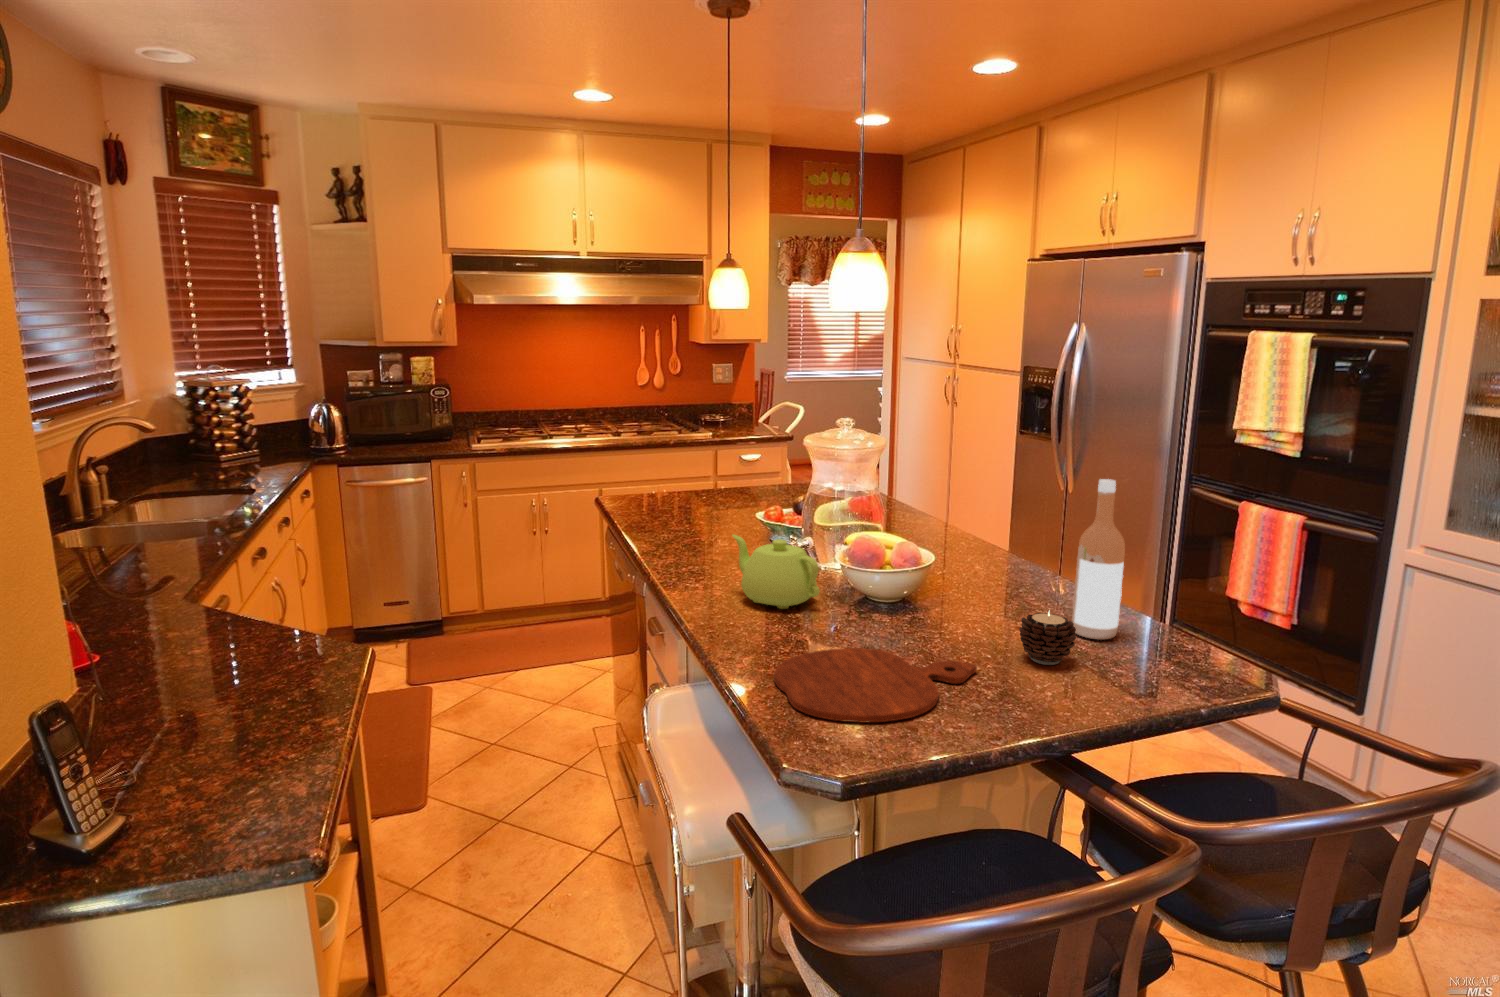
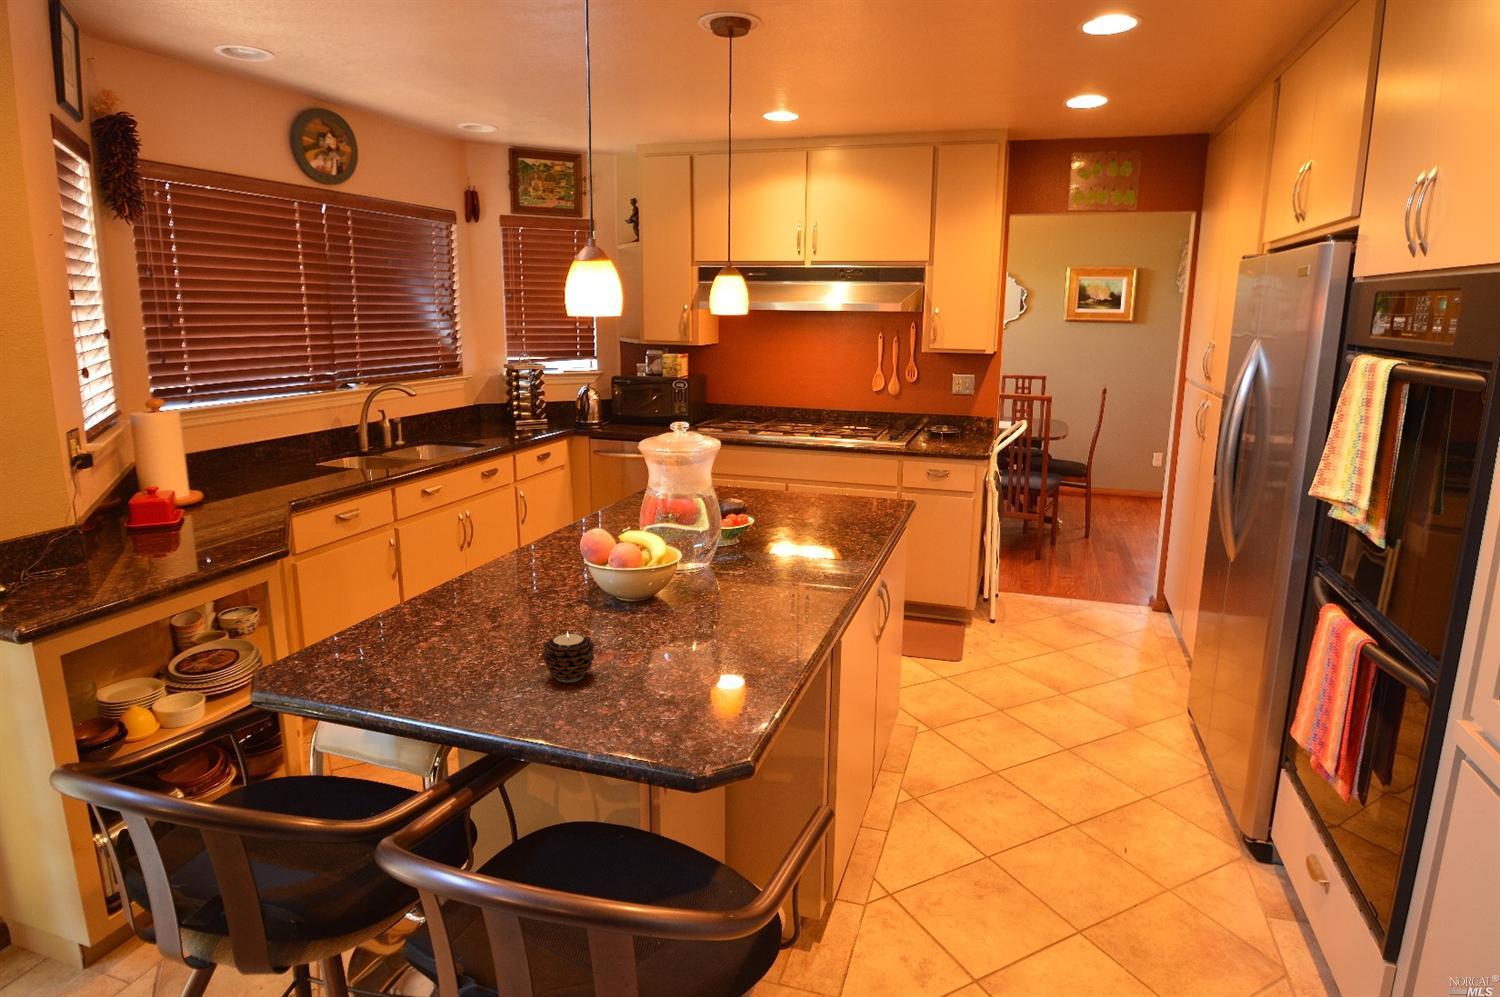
wine bottle: present [1072,479,1125,640] -> none [649,520,692,681]
teapot: present [732,535,820,609] -> none [503,524,565,593]
cutting board: present [774,648,977,723] -> none [330,622,500,679]

